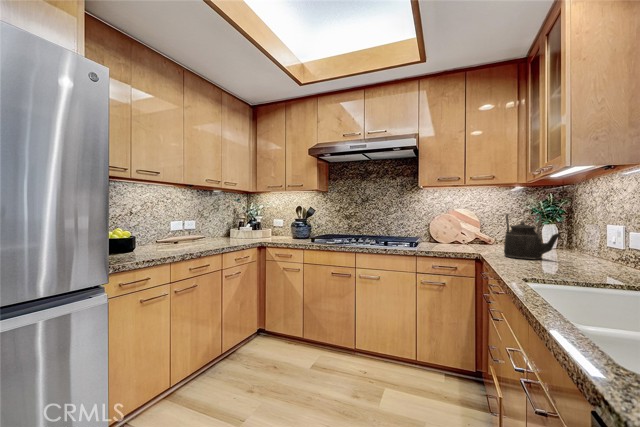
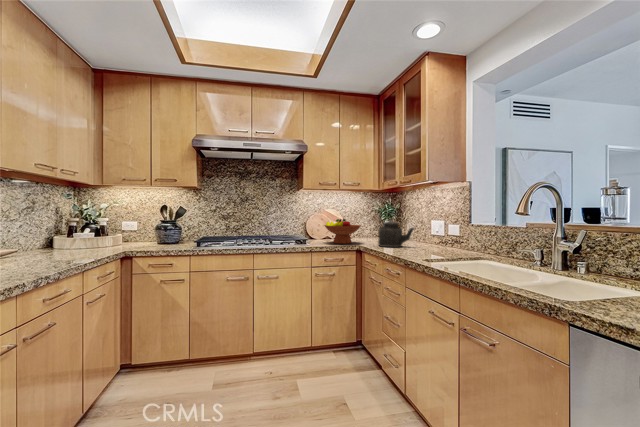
fruit bowl: none [438,220,487,250] -> present [325,219,361,244]

